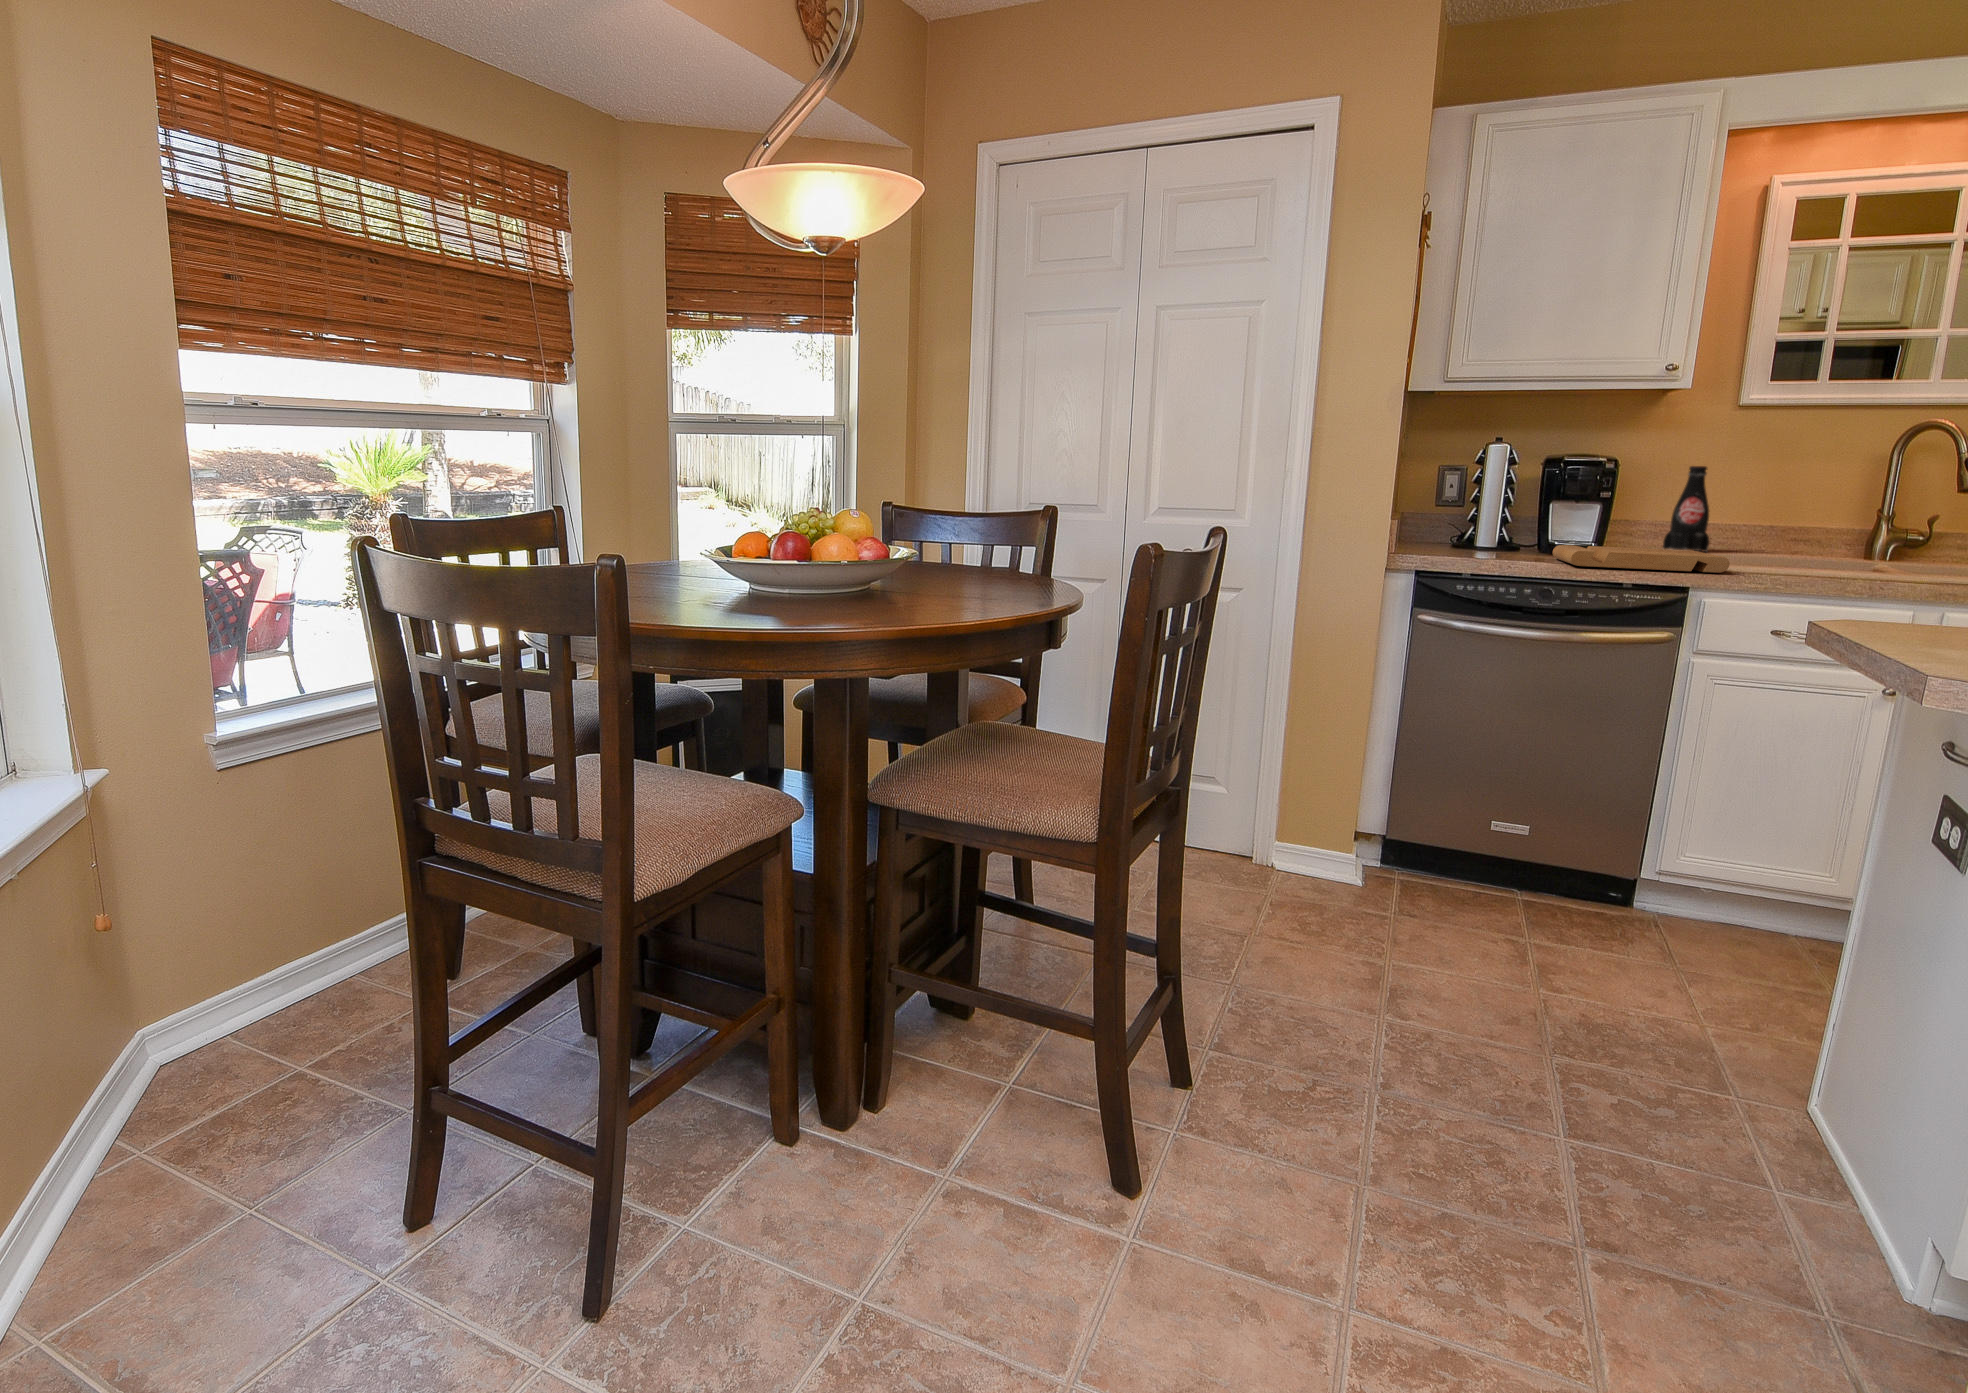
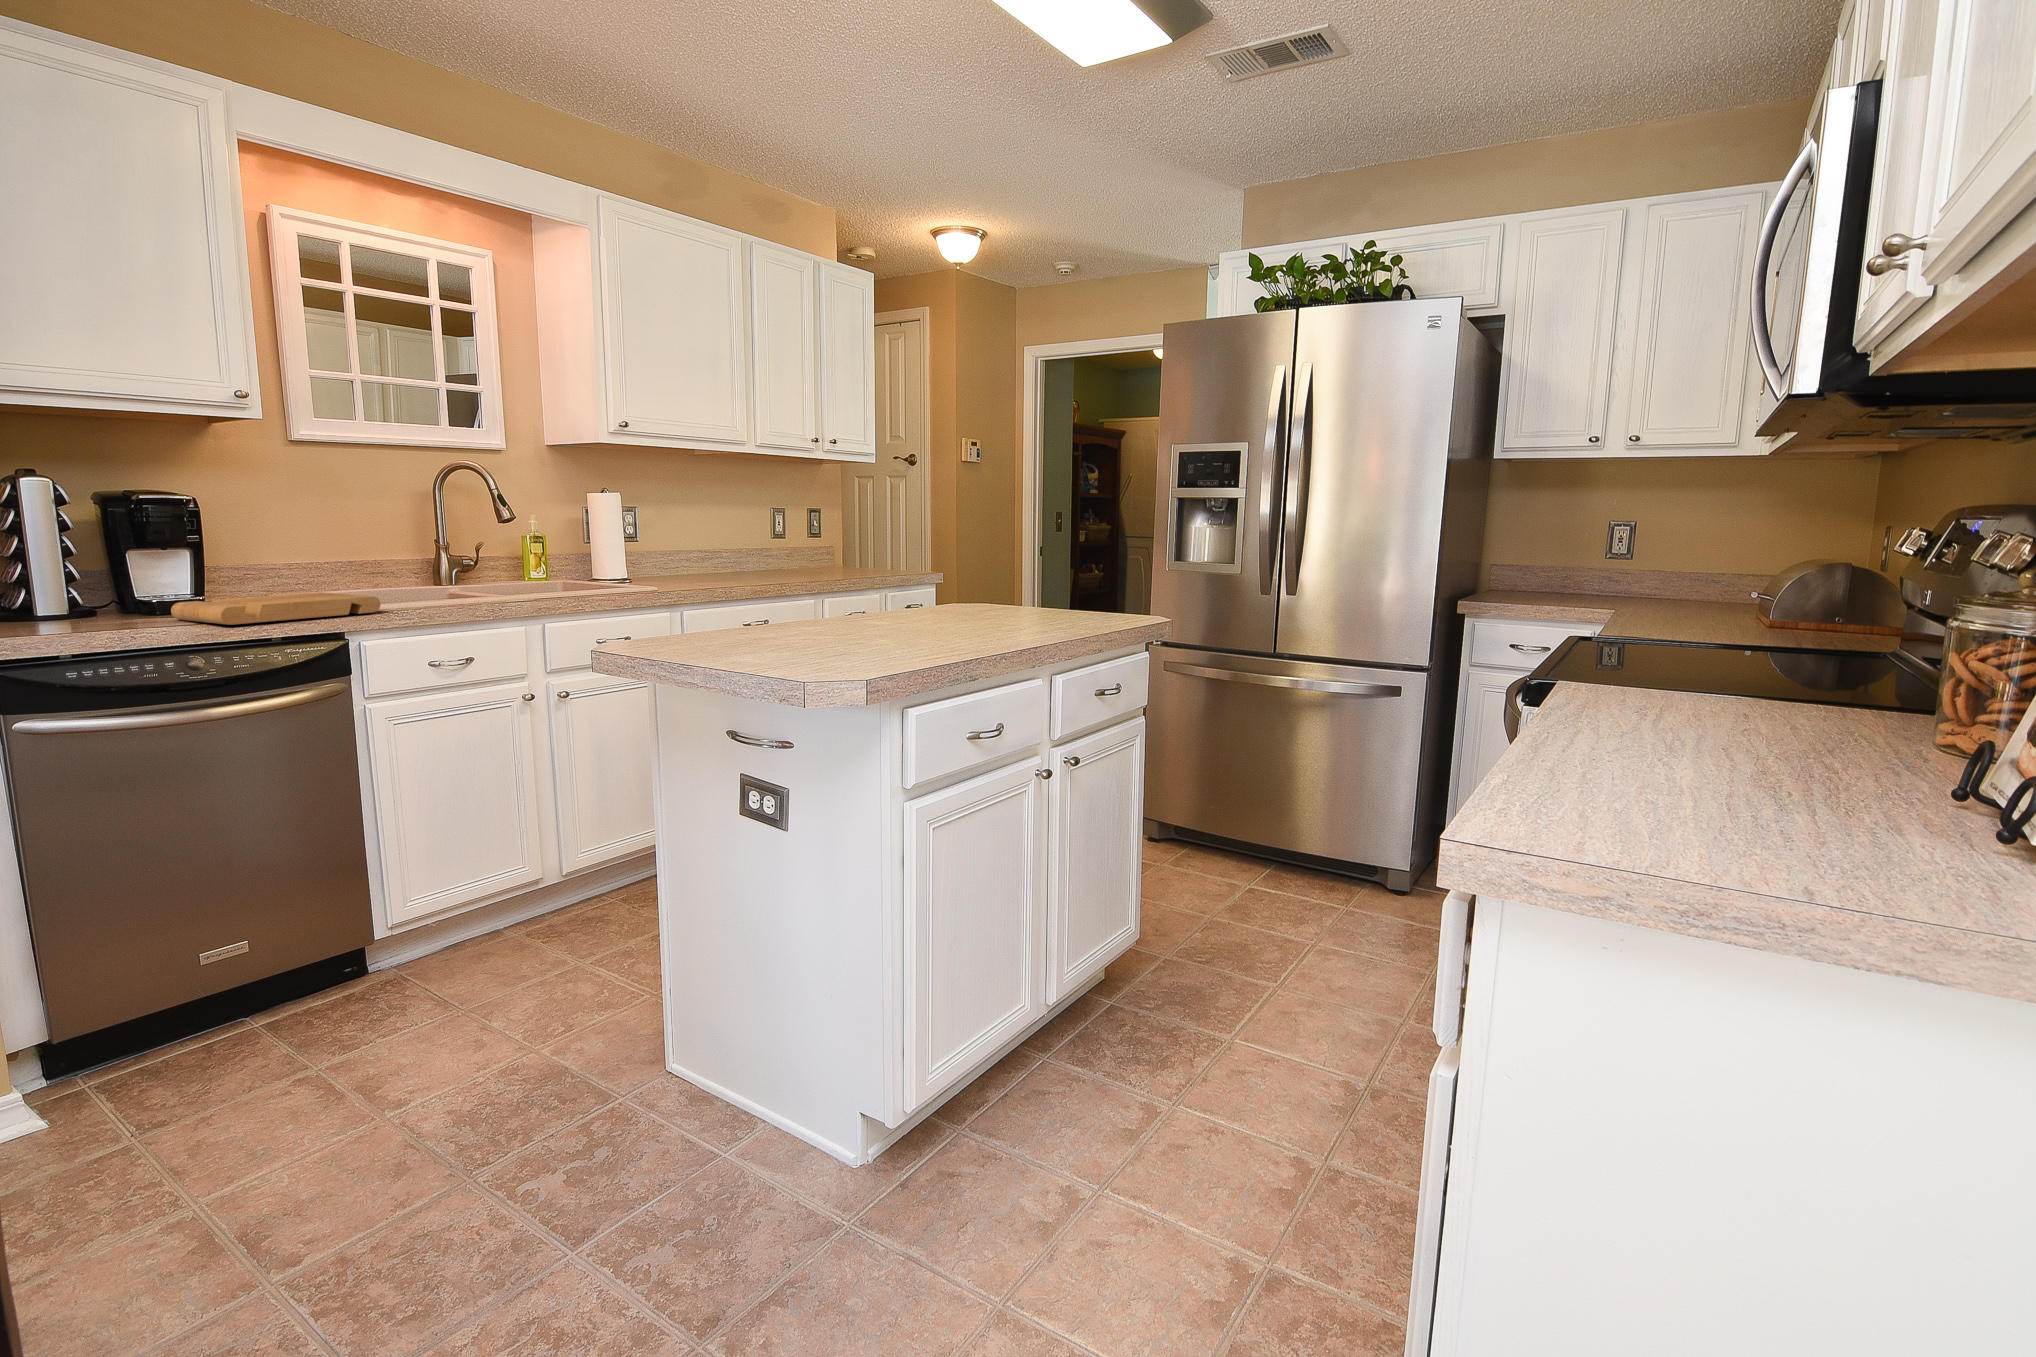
bottle: present [1663,466,1709,552] -> none [256,502,305,594]

